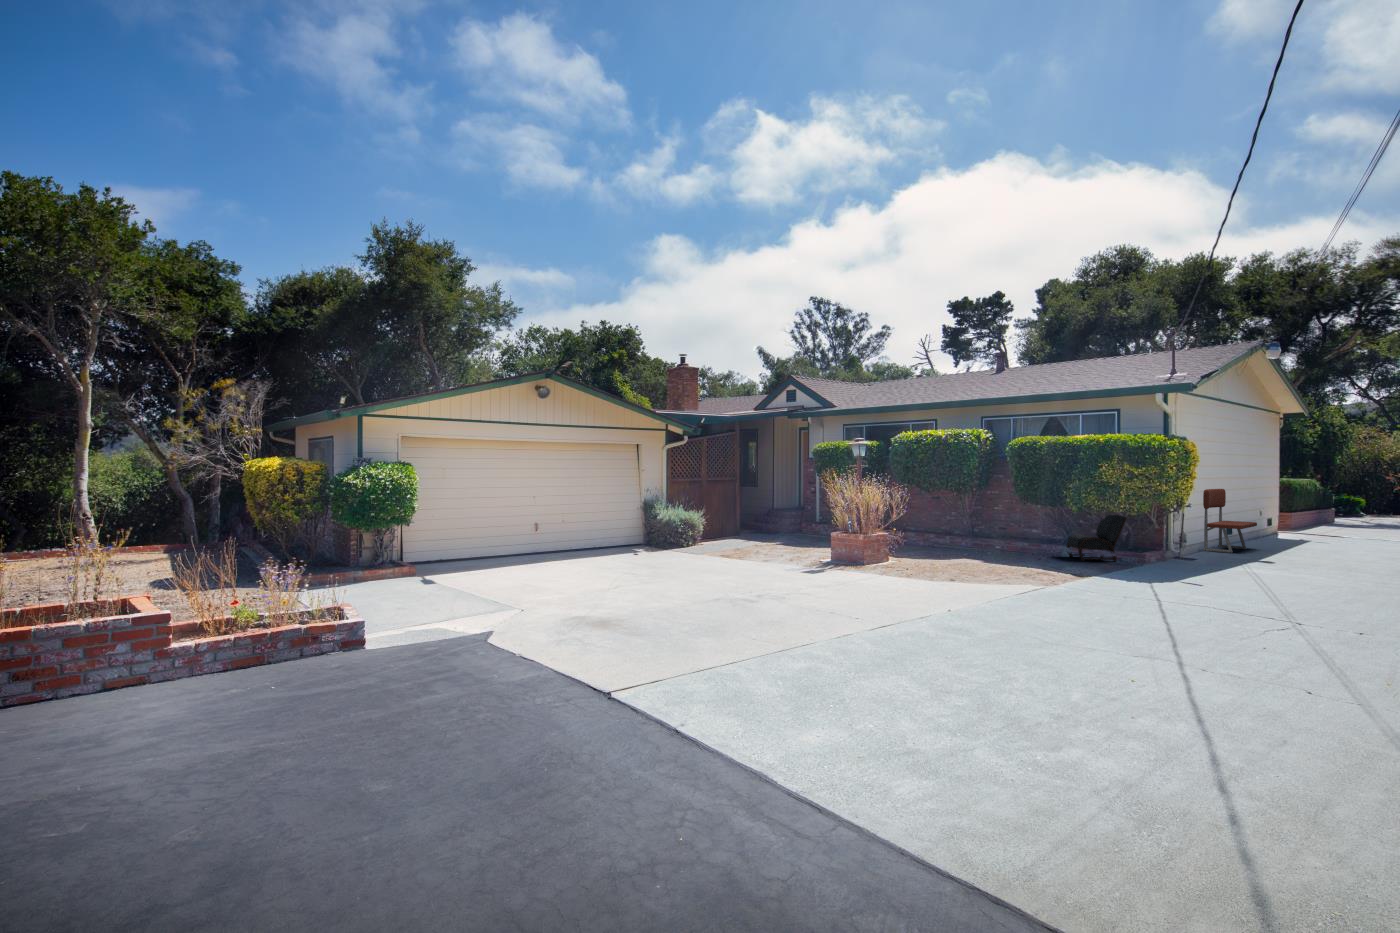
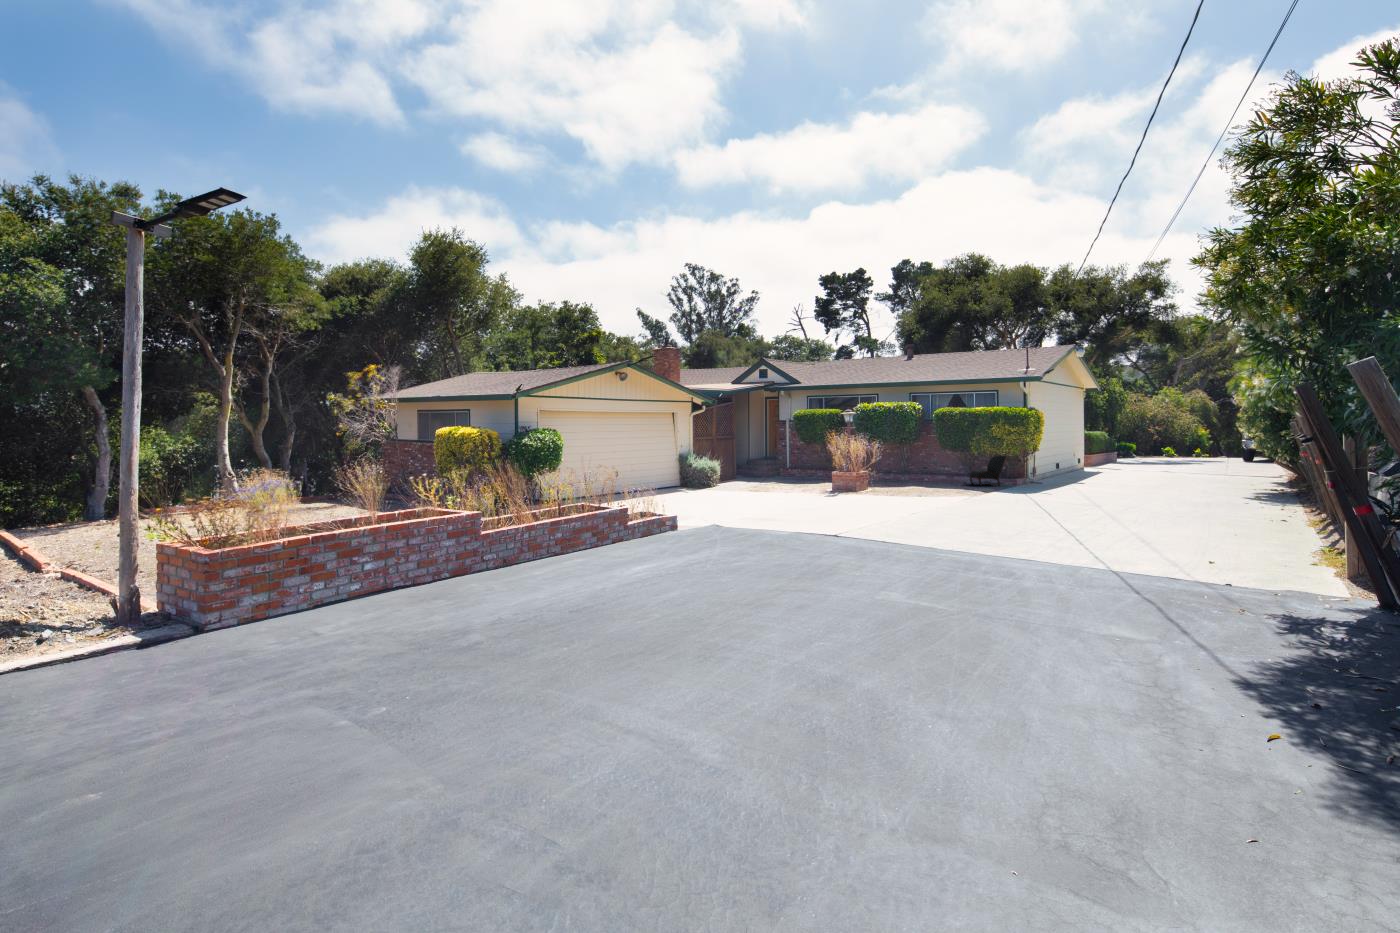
bench: present [1203,489,1257,553] -> none [1043,439,1073,480]

